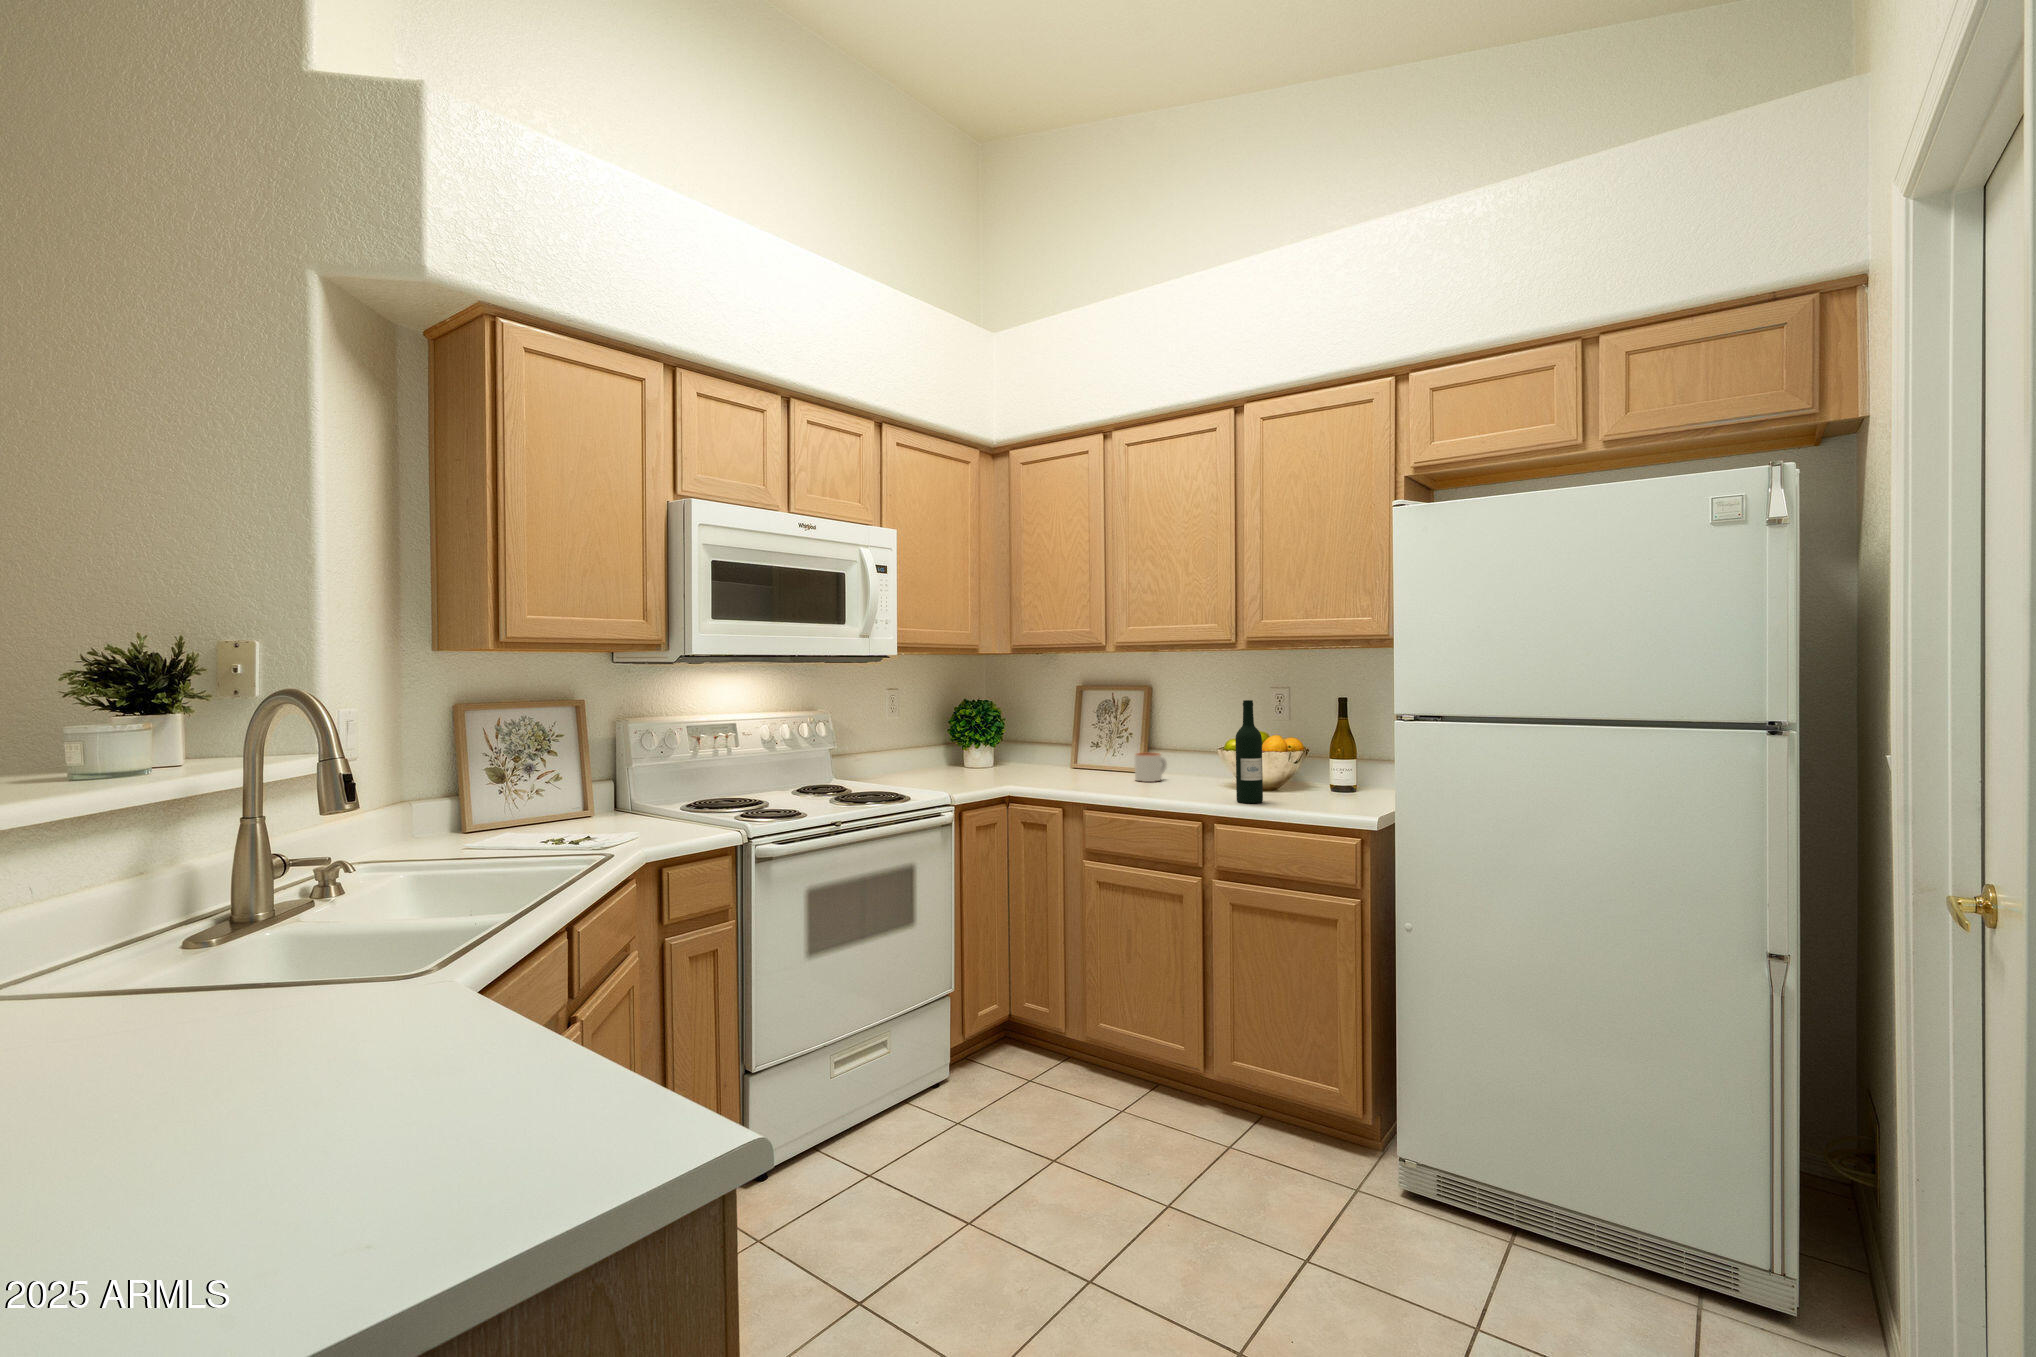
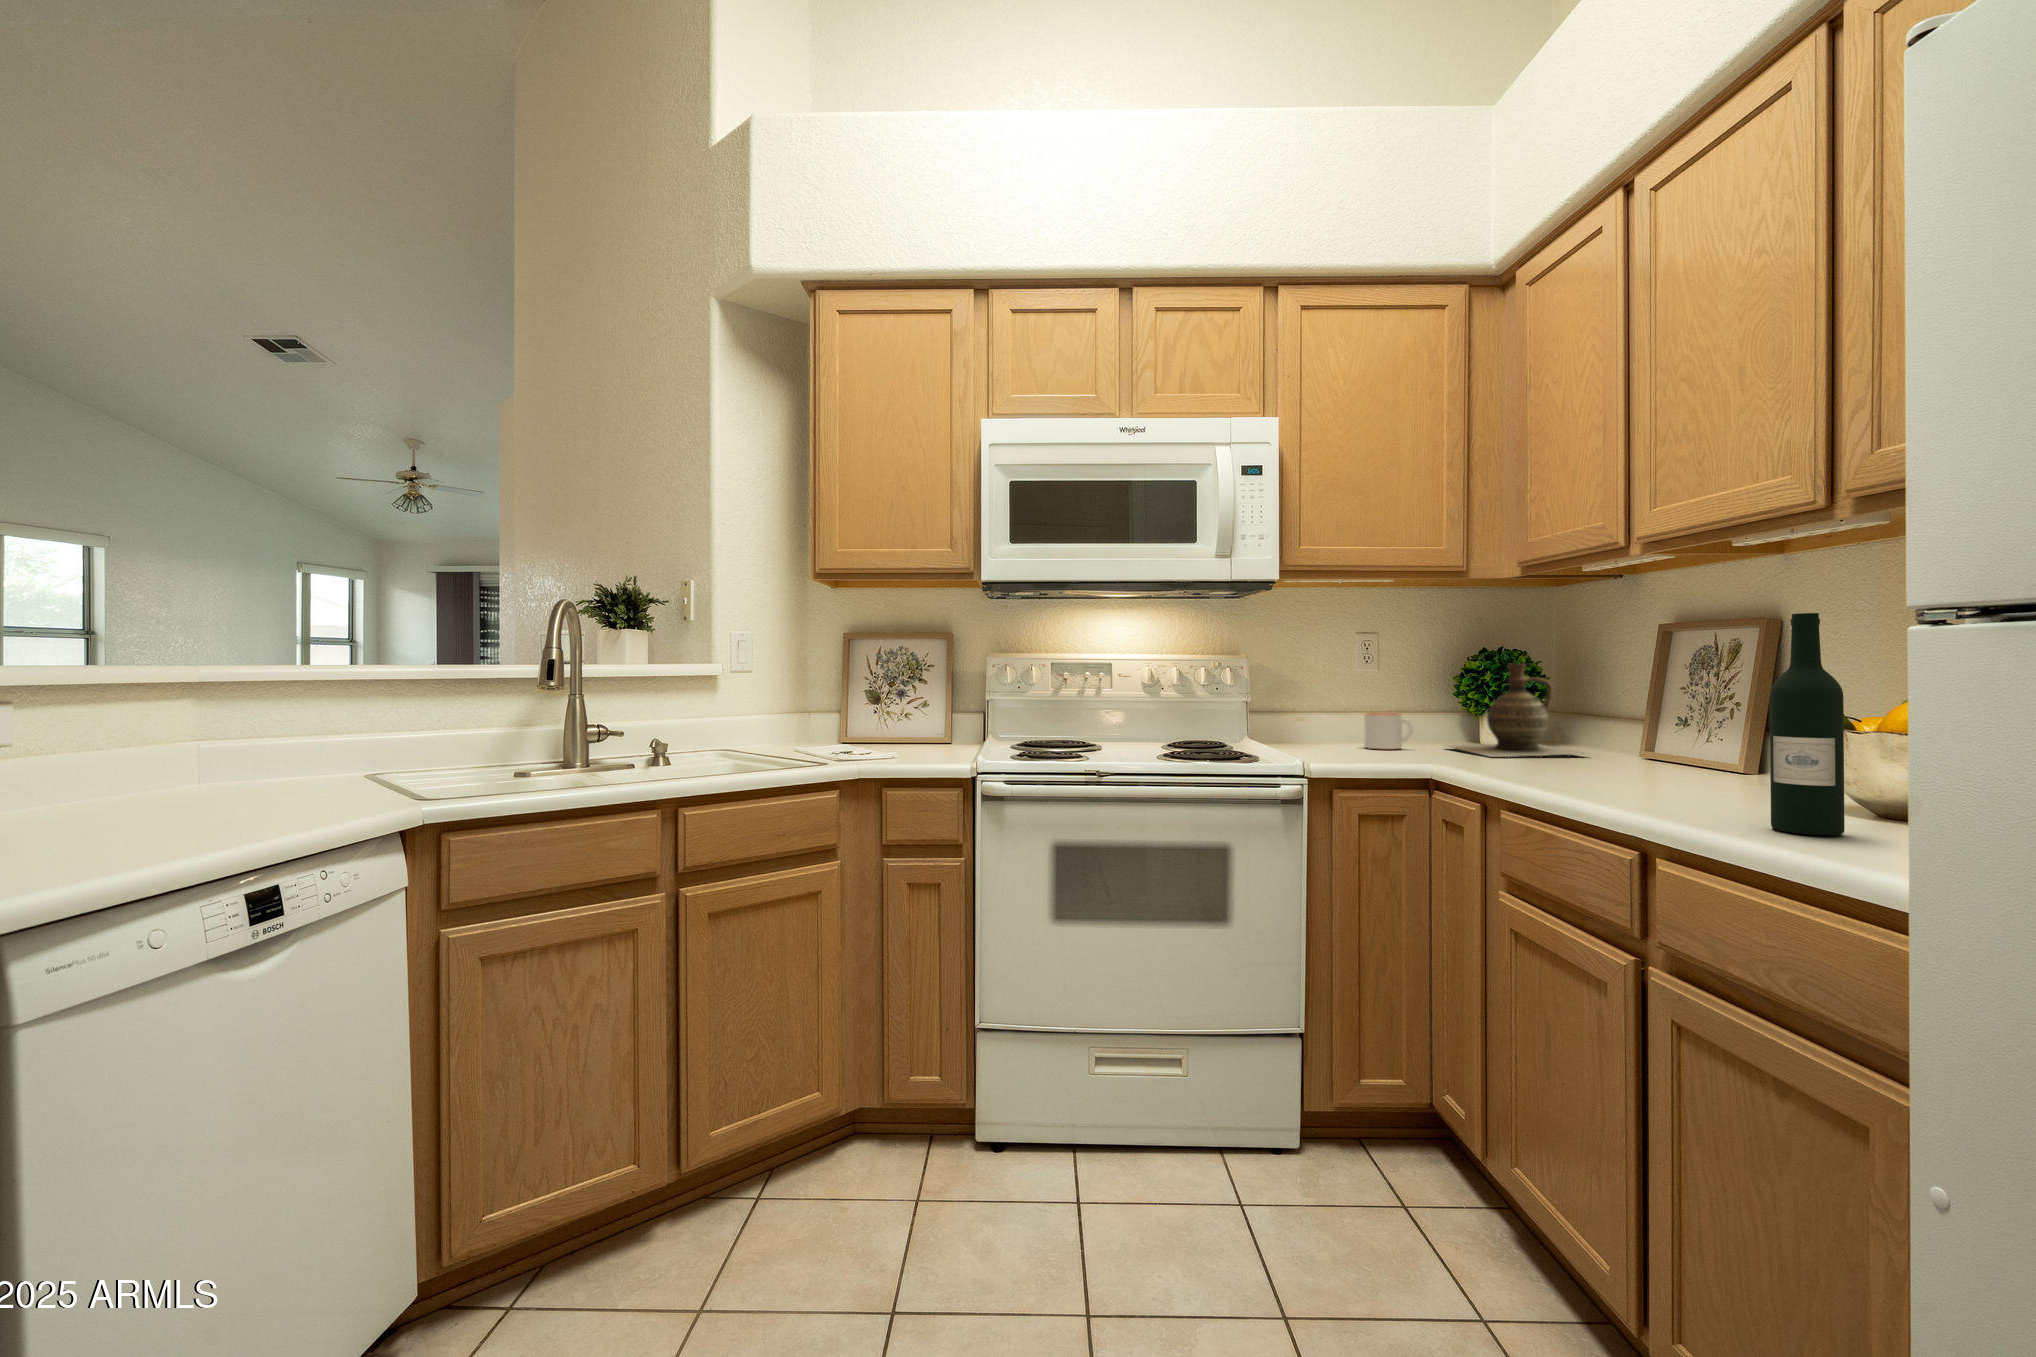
ceramic jug: none [963,711,1050,776] -> present [1448,663,1585,757]
mug: present [1135,753,1167,782] -> present [1364,713,1413,750]

